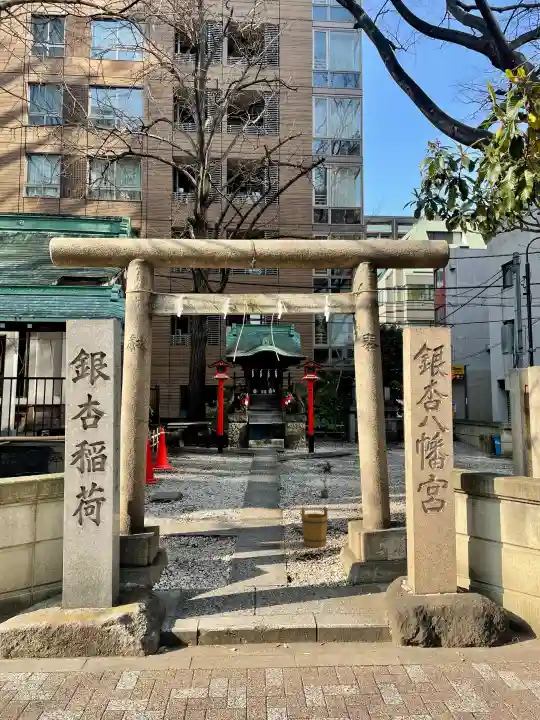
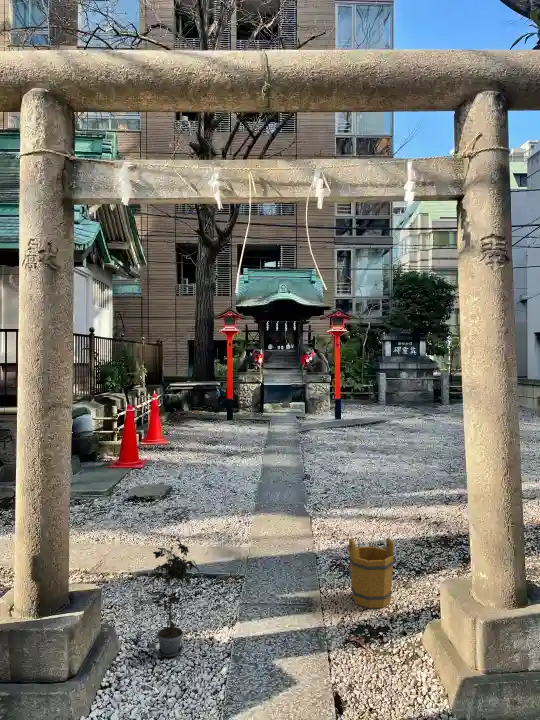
potted plant: present [317,462,334,498] -> present [148,539,200,657]

